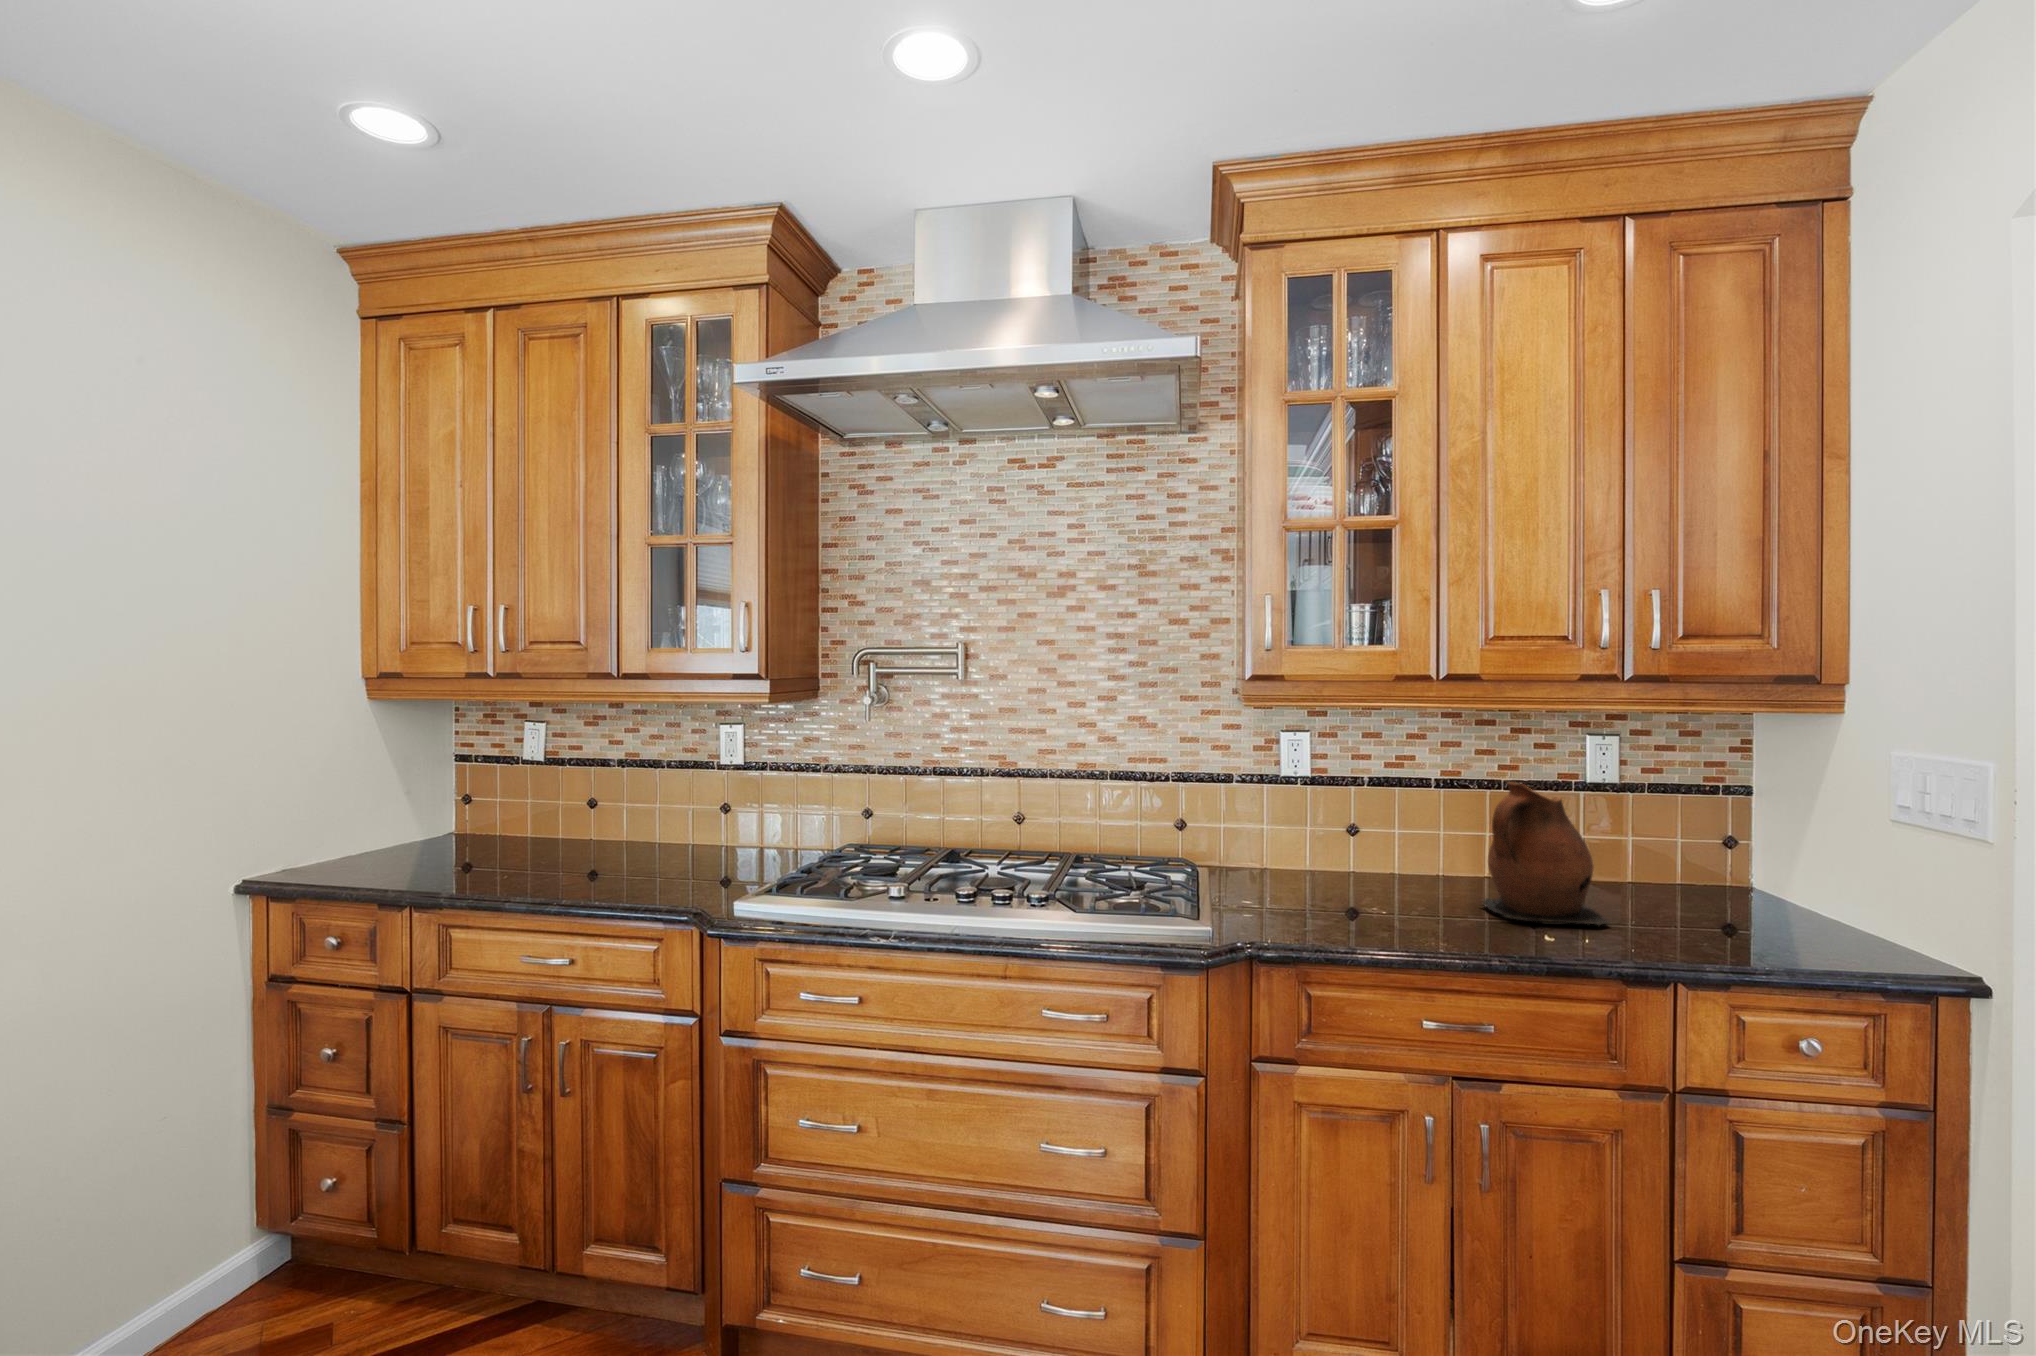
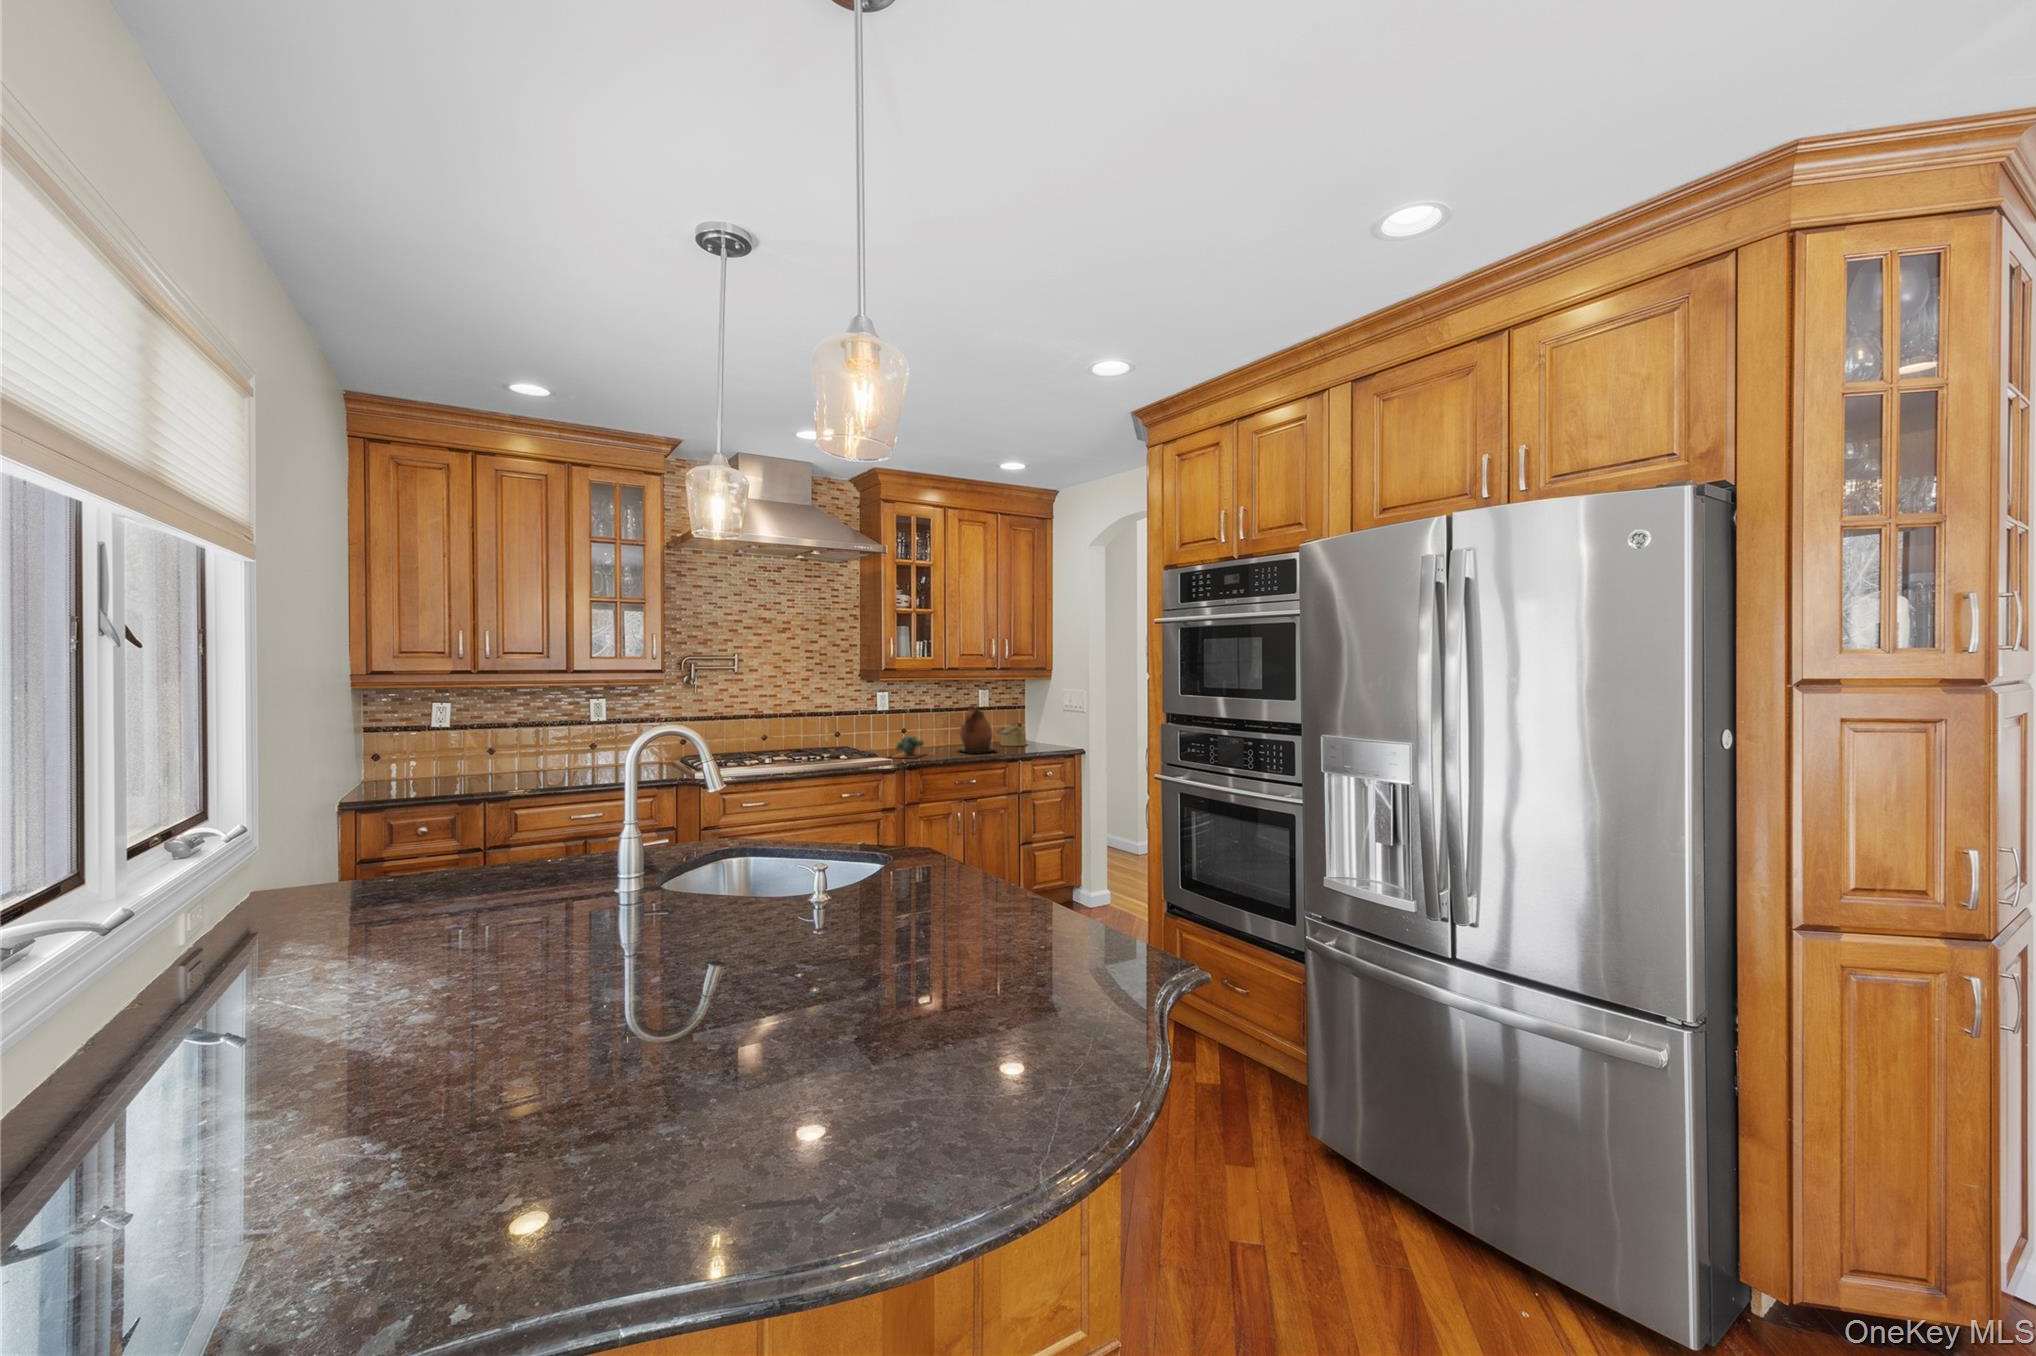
kettle: none [1641,838,1750,911] -> present [997,724,1027,746]
succulent plant: none [1258,846,1389,914] -> present [890,735,924,758]

